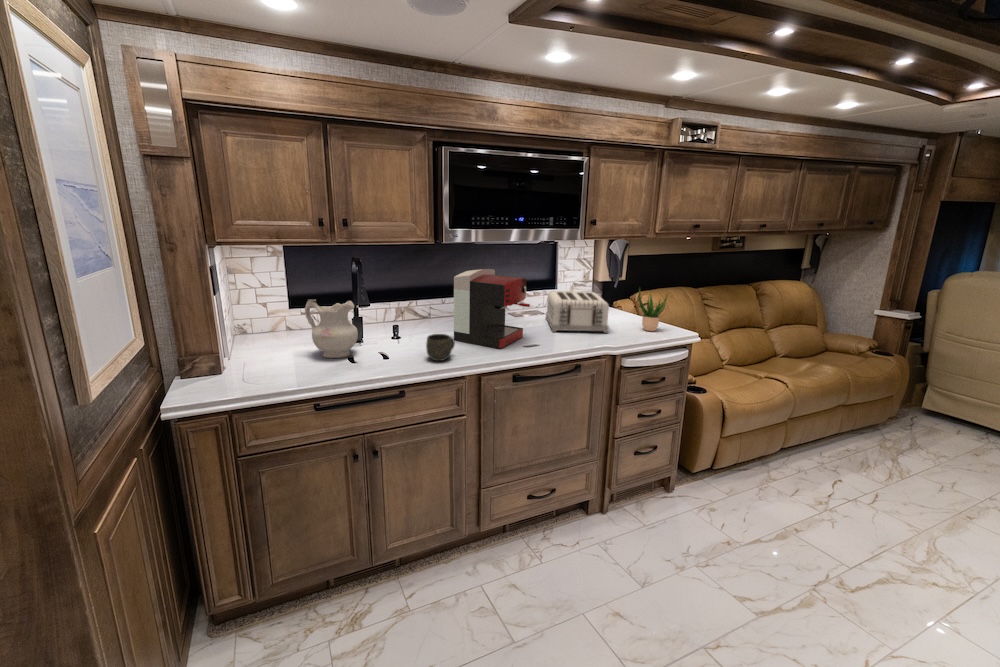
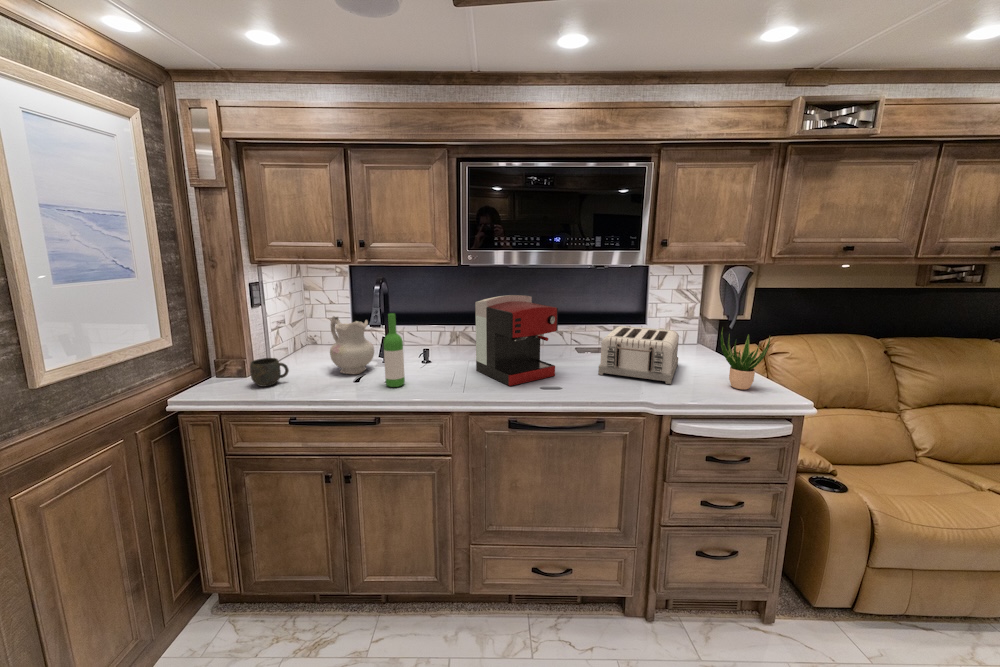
wine bottle: none [391,292,410,363] -> present [384,313,405,387]
mug: present [426,334,455,361] -> present [250,358,289,387]

